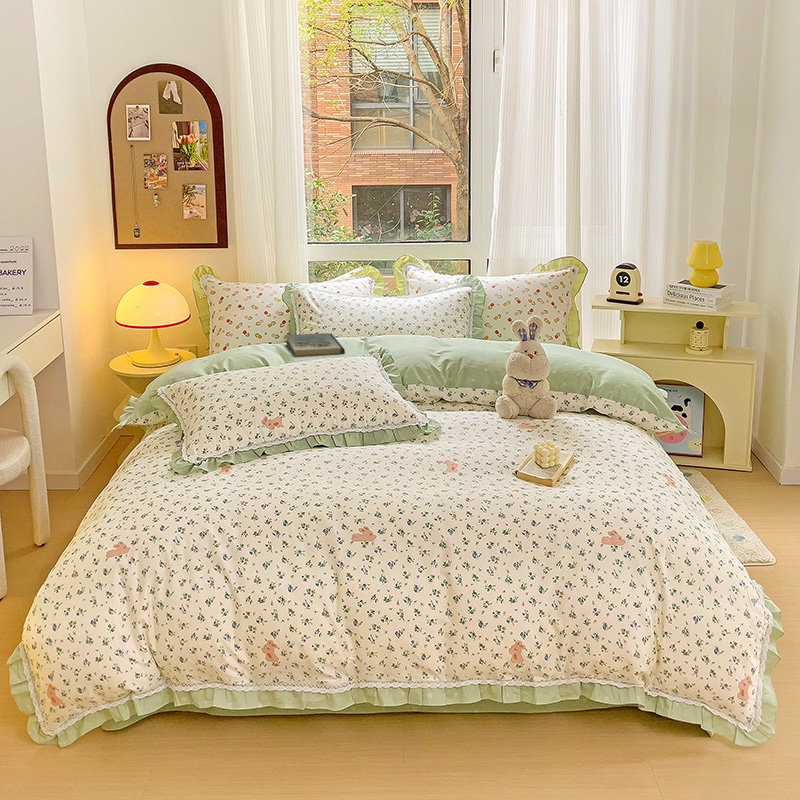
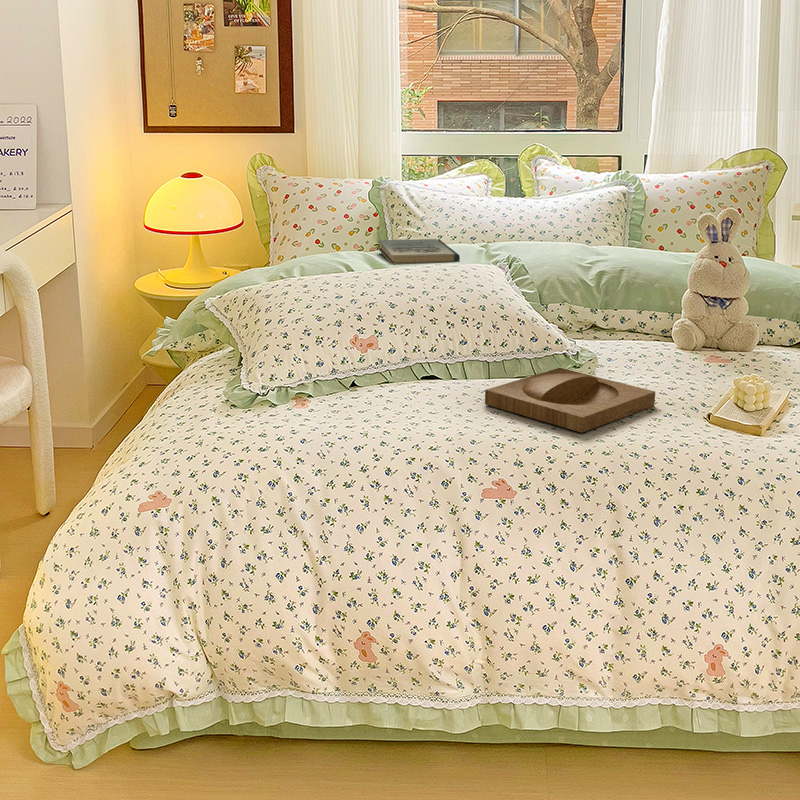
tray: none [359,438,479,491] -> present [485,368,655,432]

